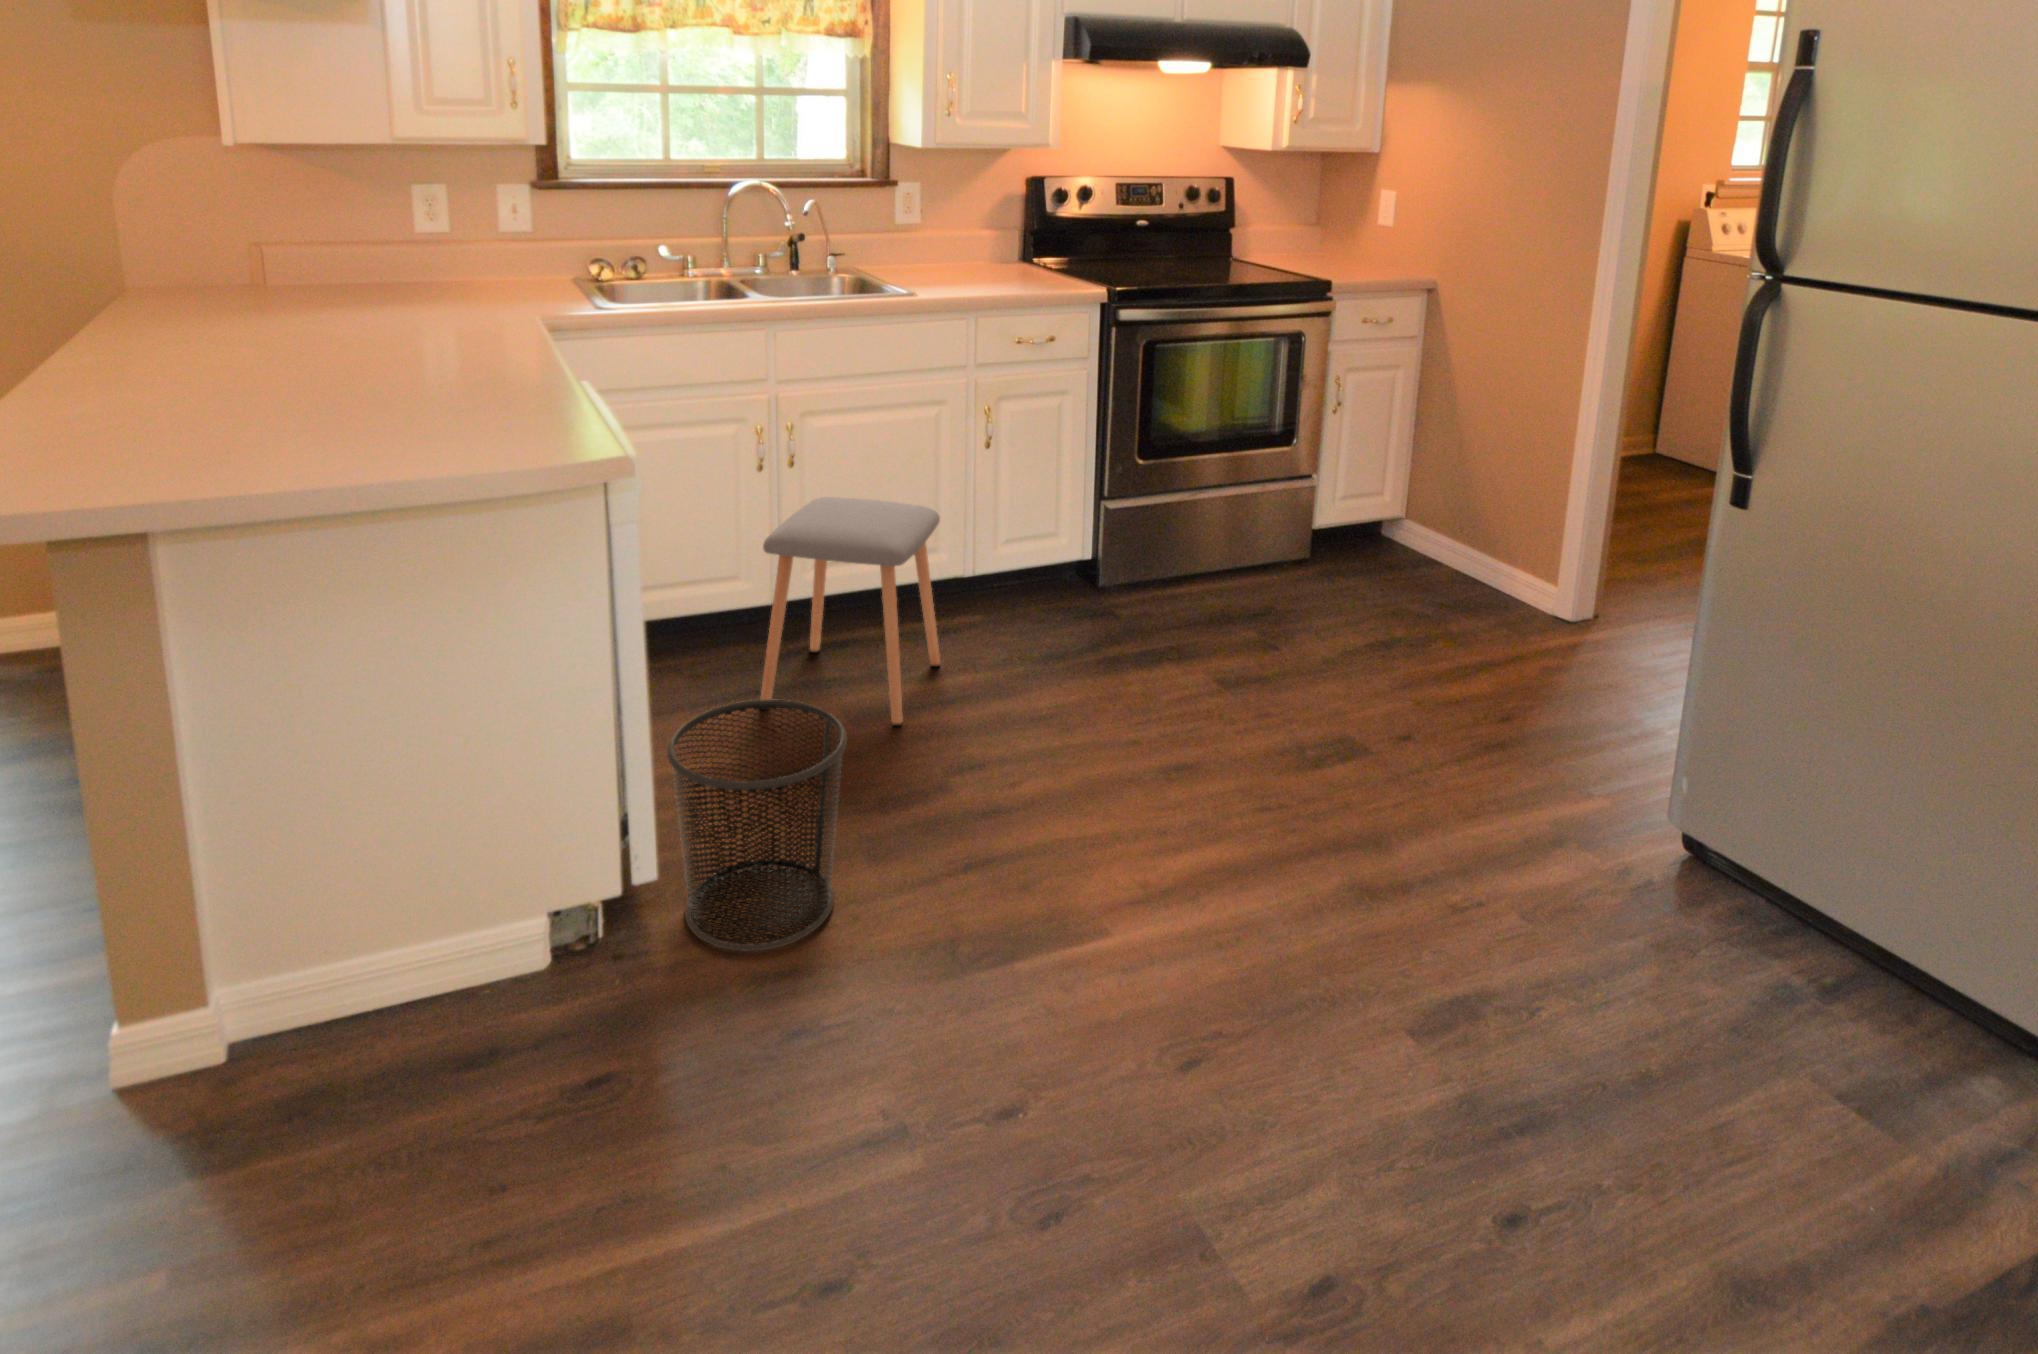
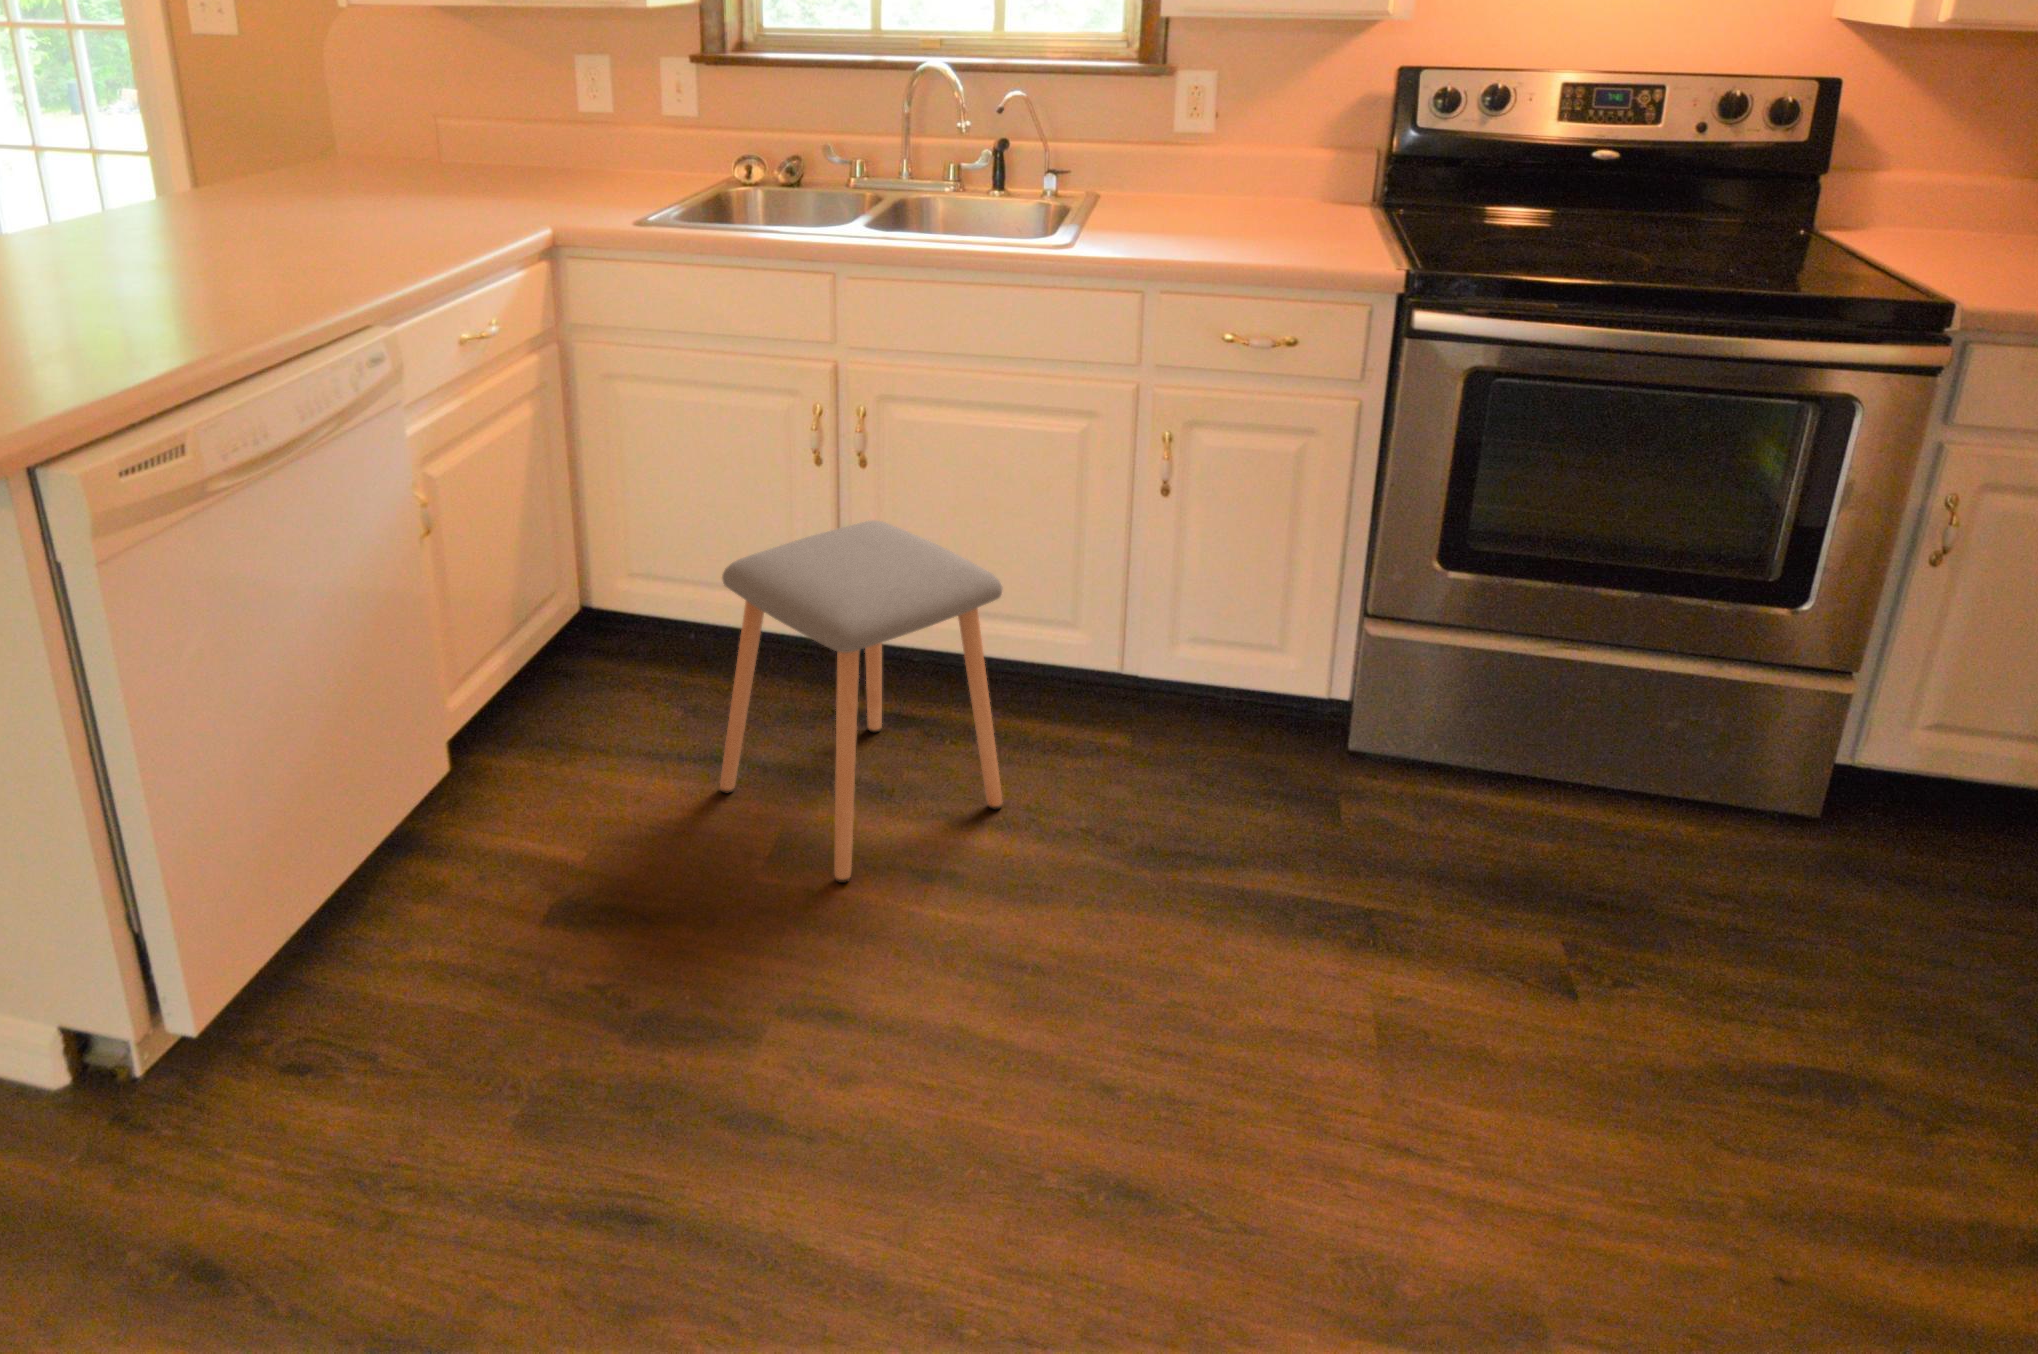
waste bin: present [667,699,847,952] -> none [231,789,498,1155]

